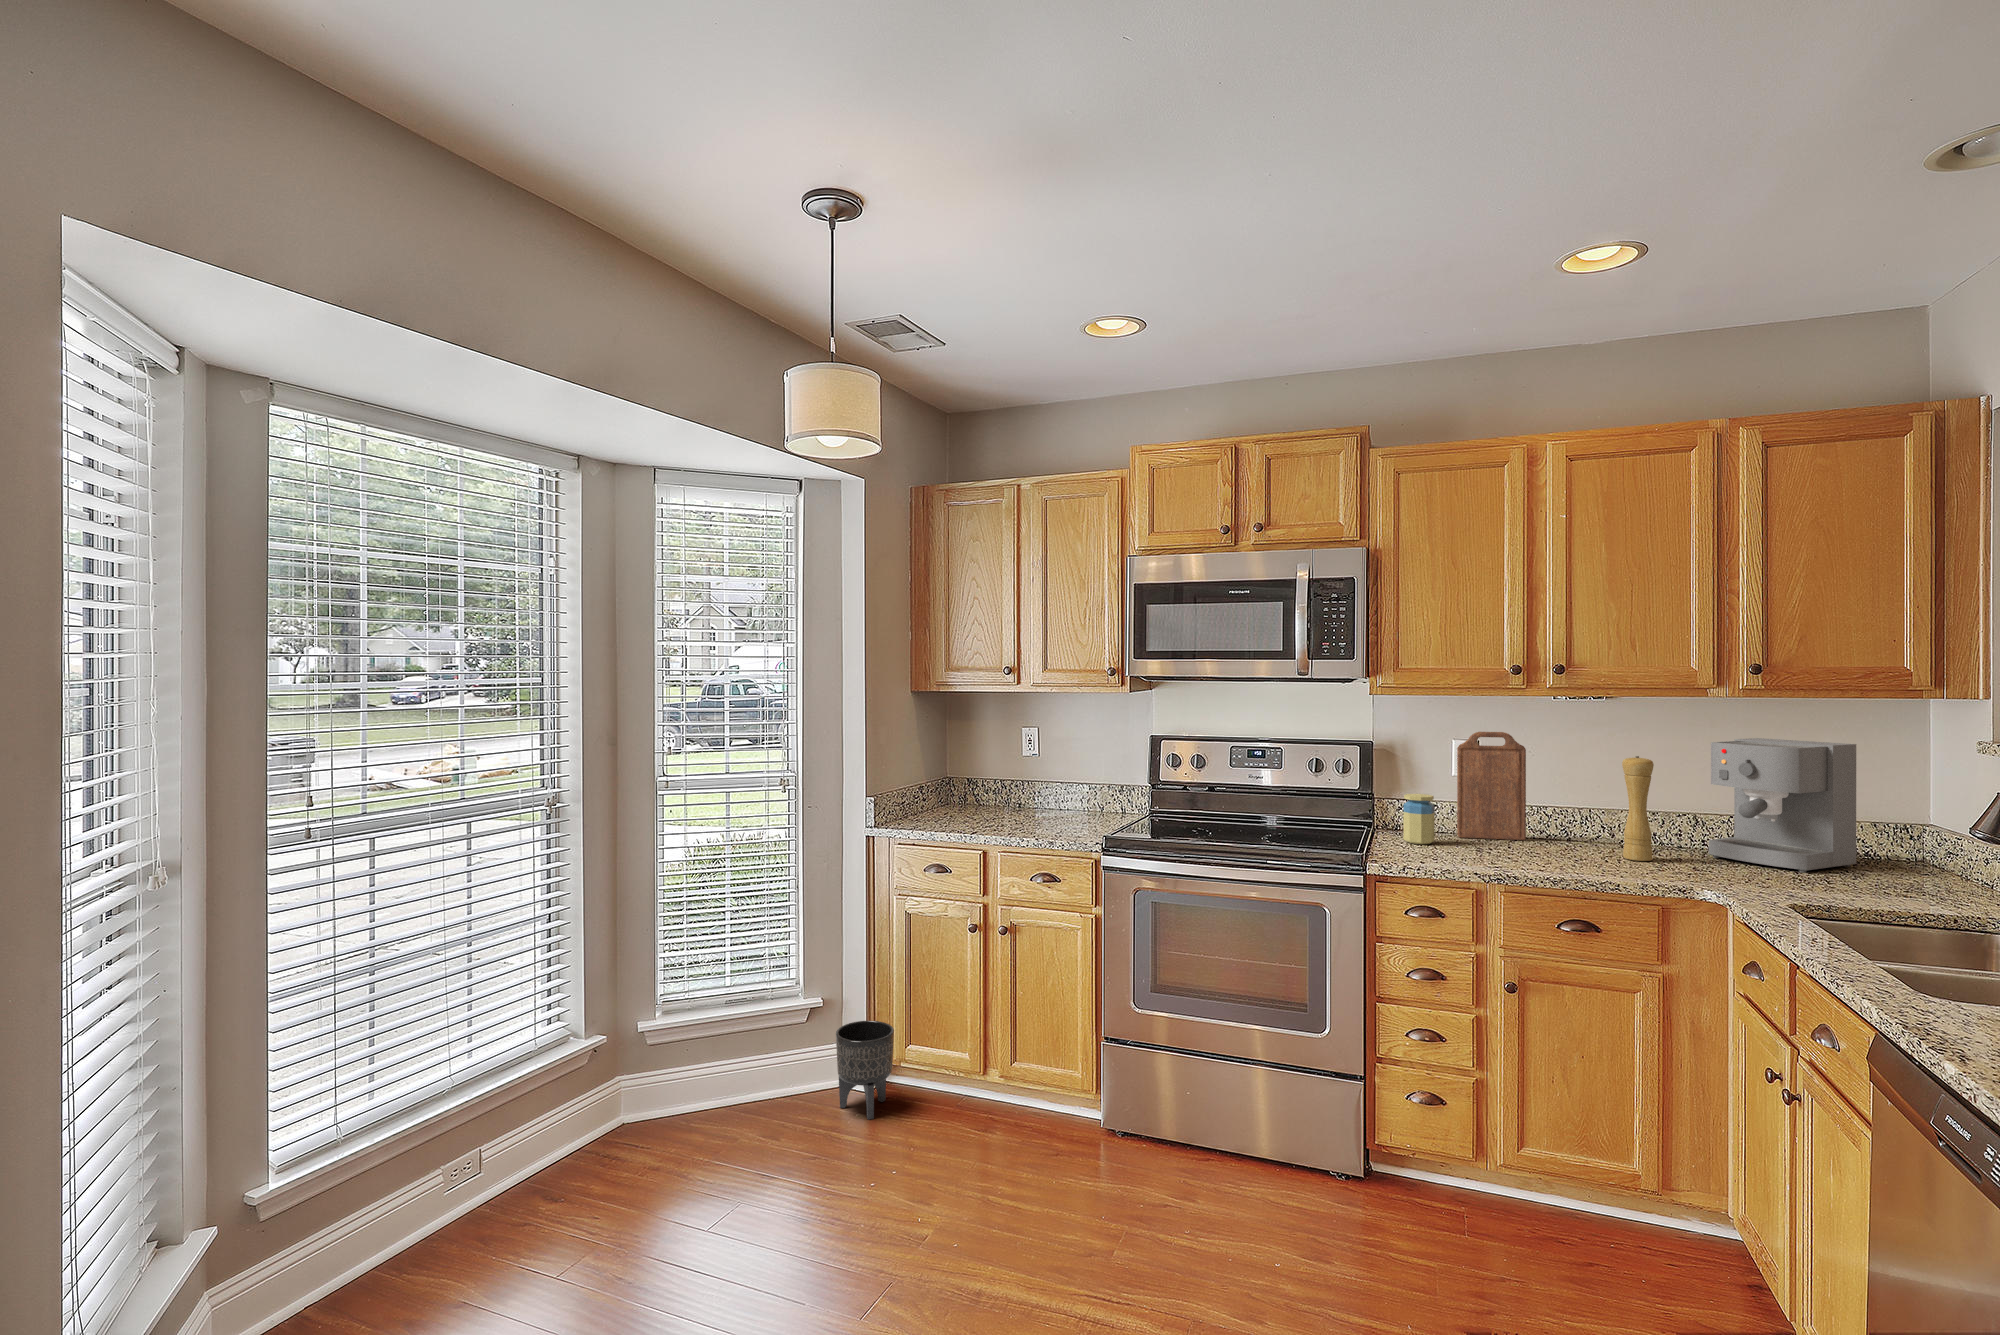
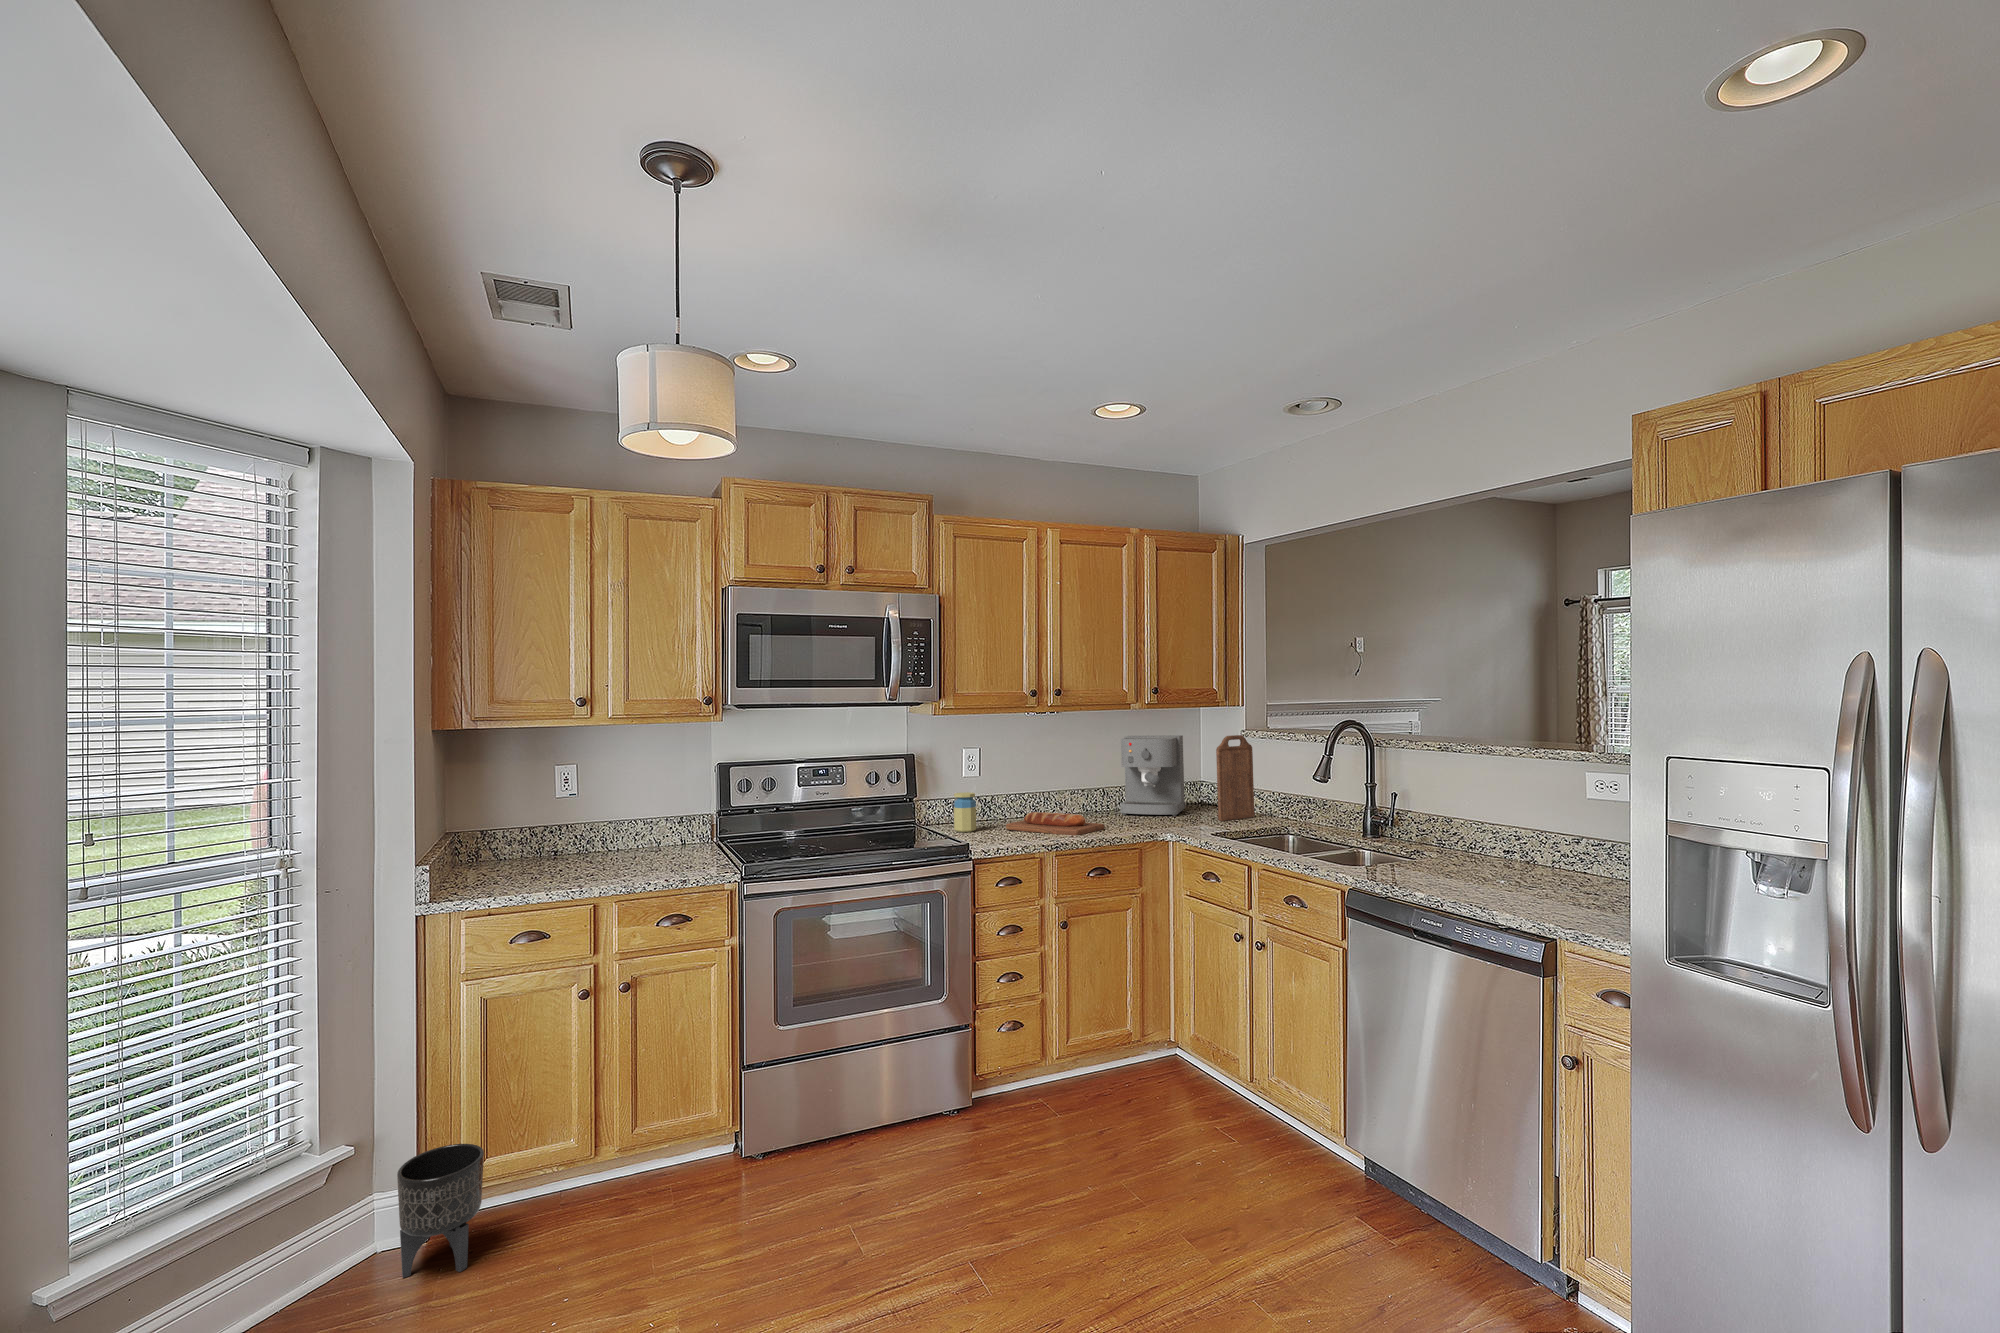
cutting board: present [1457,732,1526,840] -> present [1216,735,1254,821]
pepper mill: present [1622,756,1654,861] -> none [1087,751,1106,822]
bread loaf: none [1473,832,1611,872] -> present [1006,812,1104,835]

